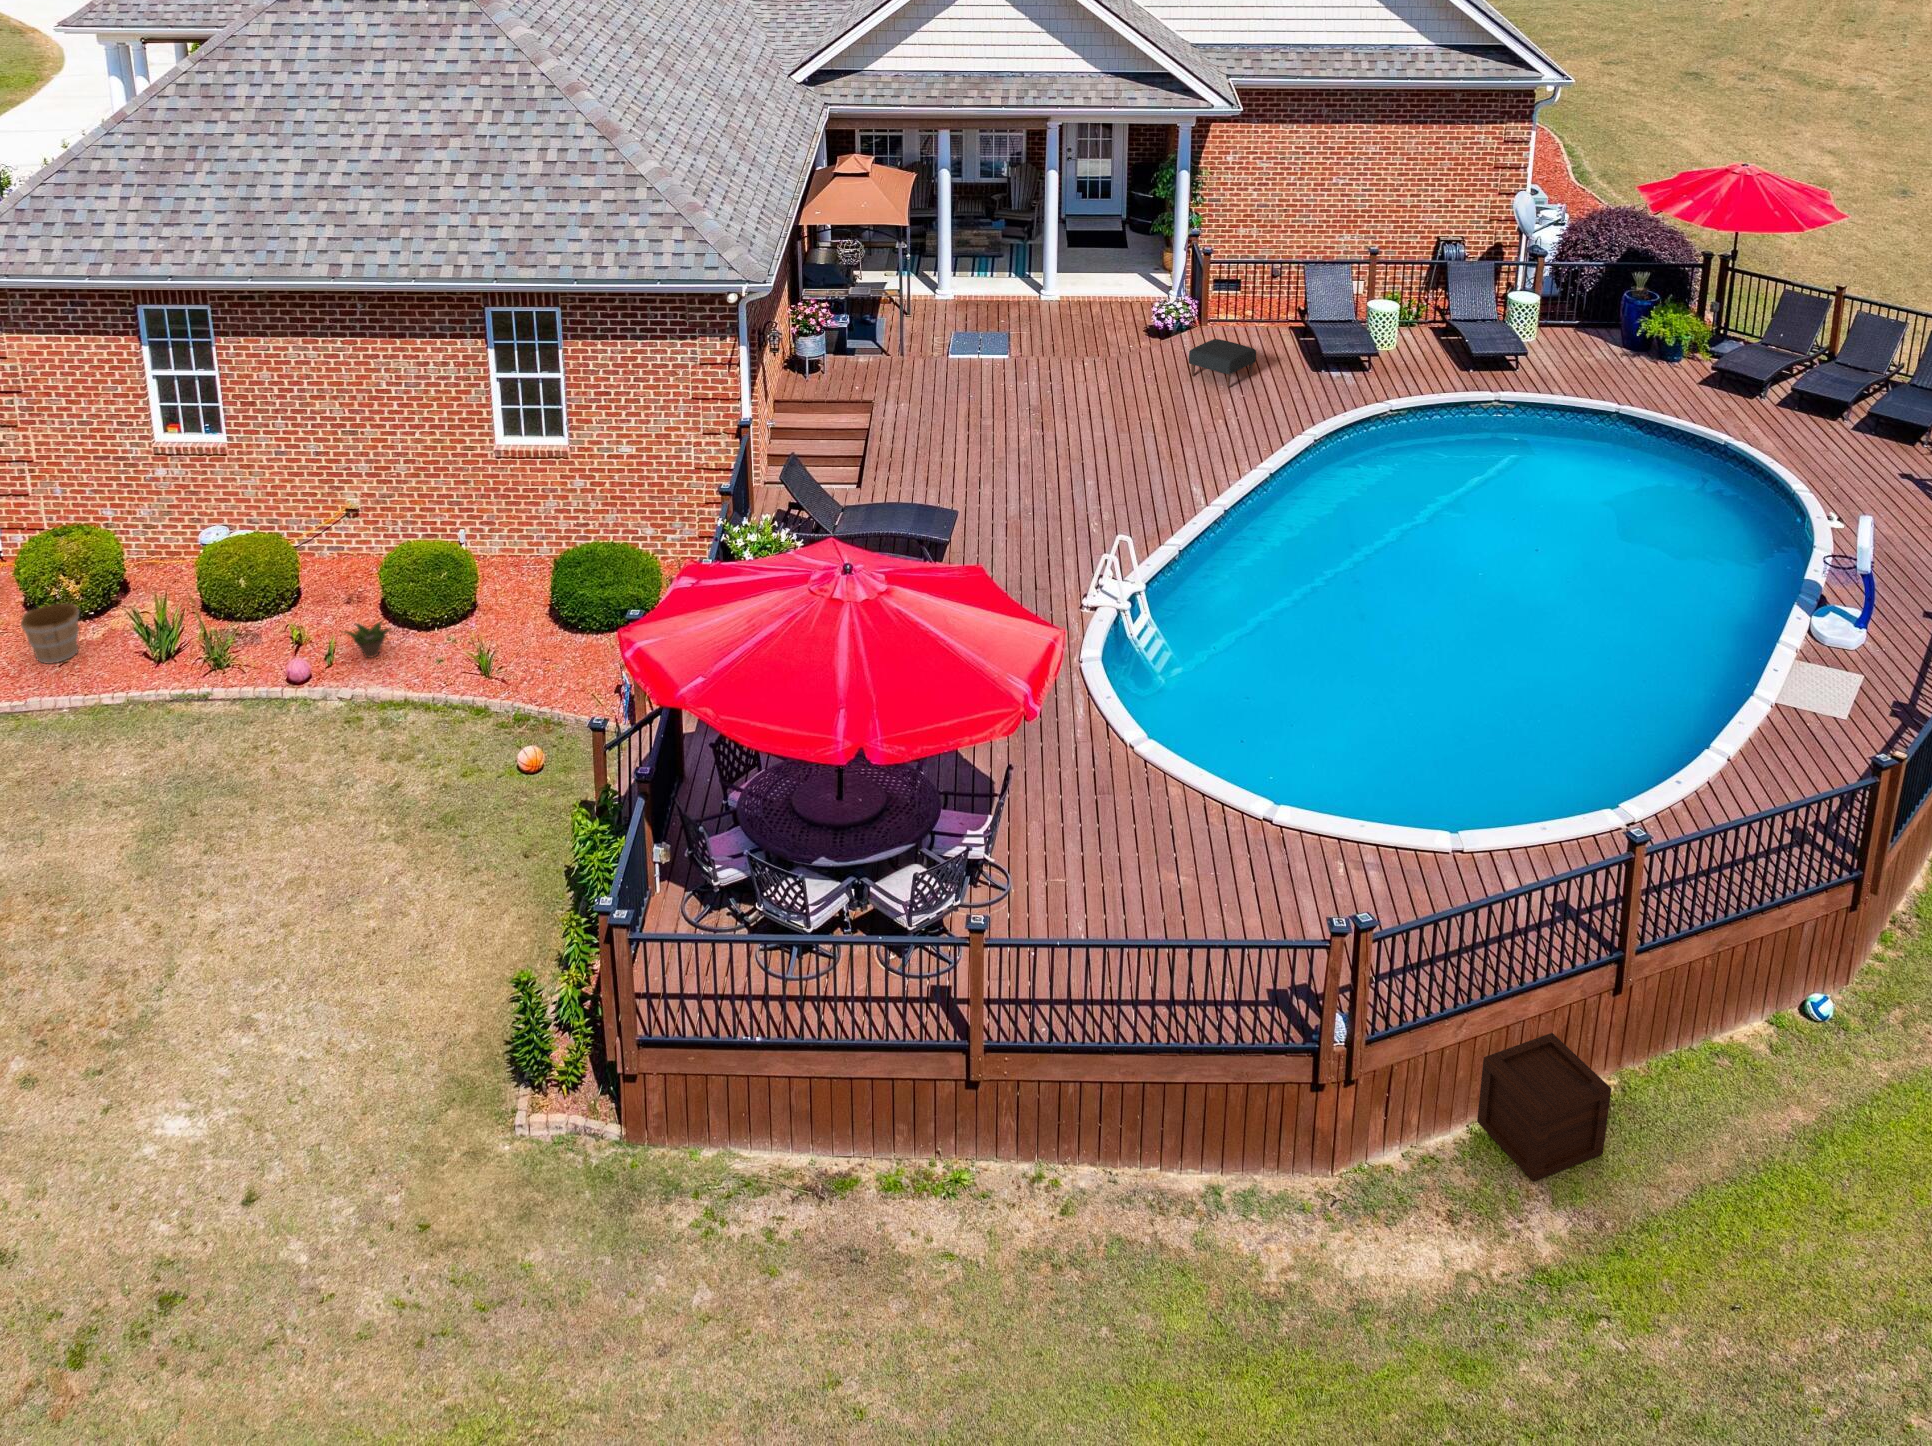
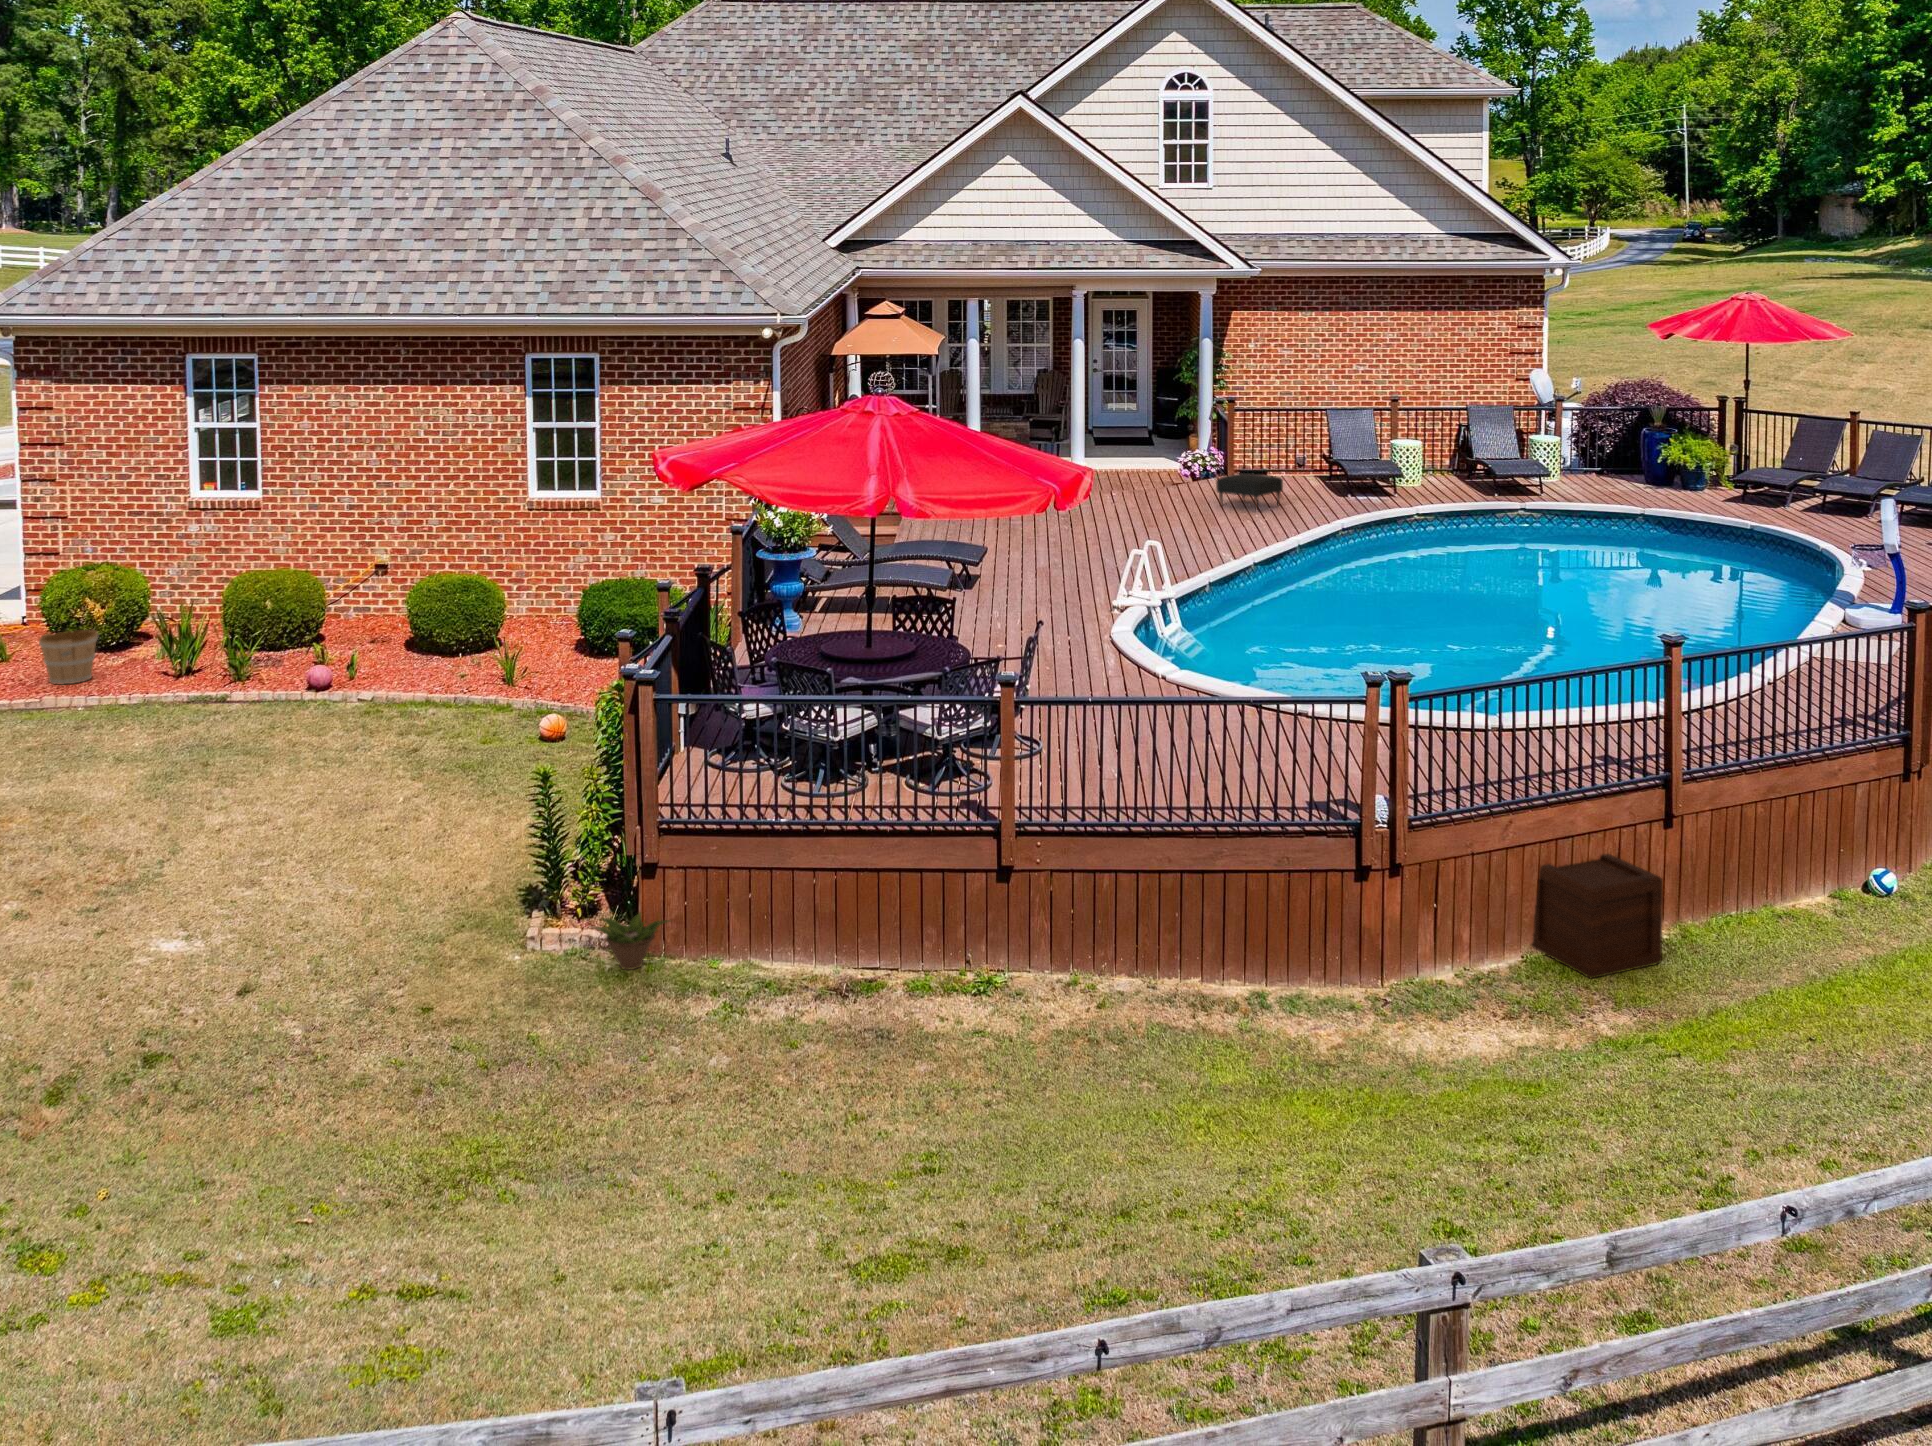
decorative plant: present [344,622,391,658] -> present [590,913,669,970]

